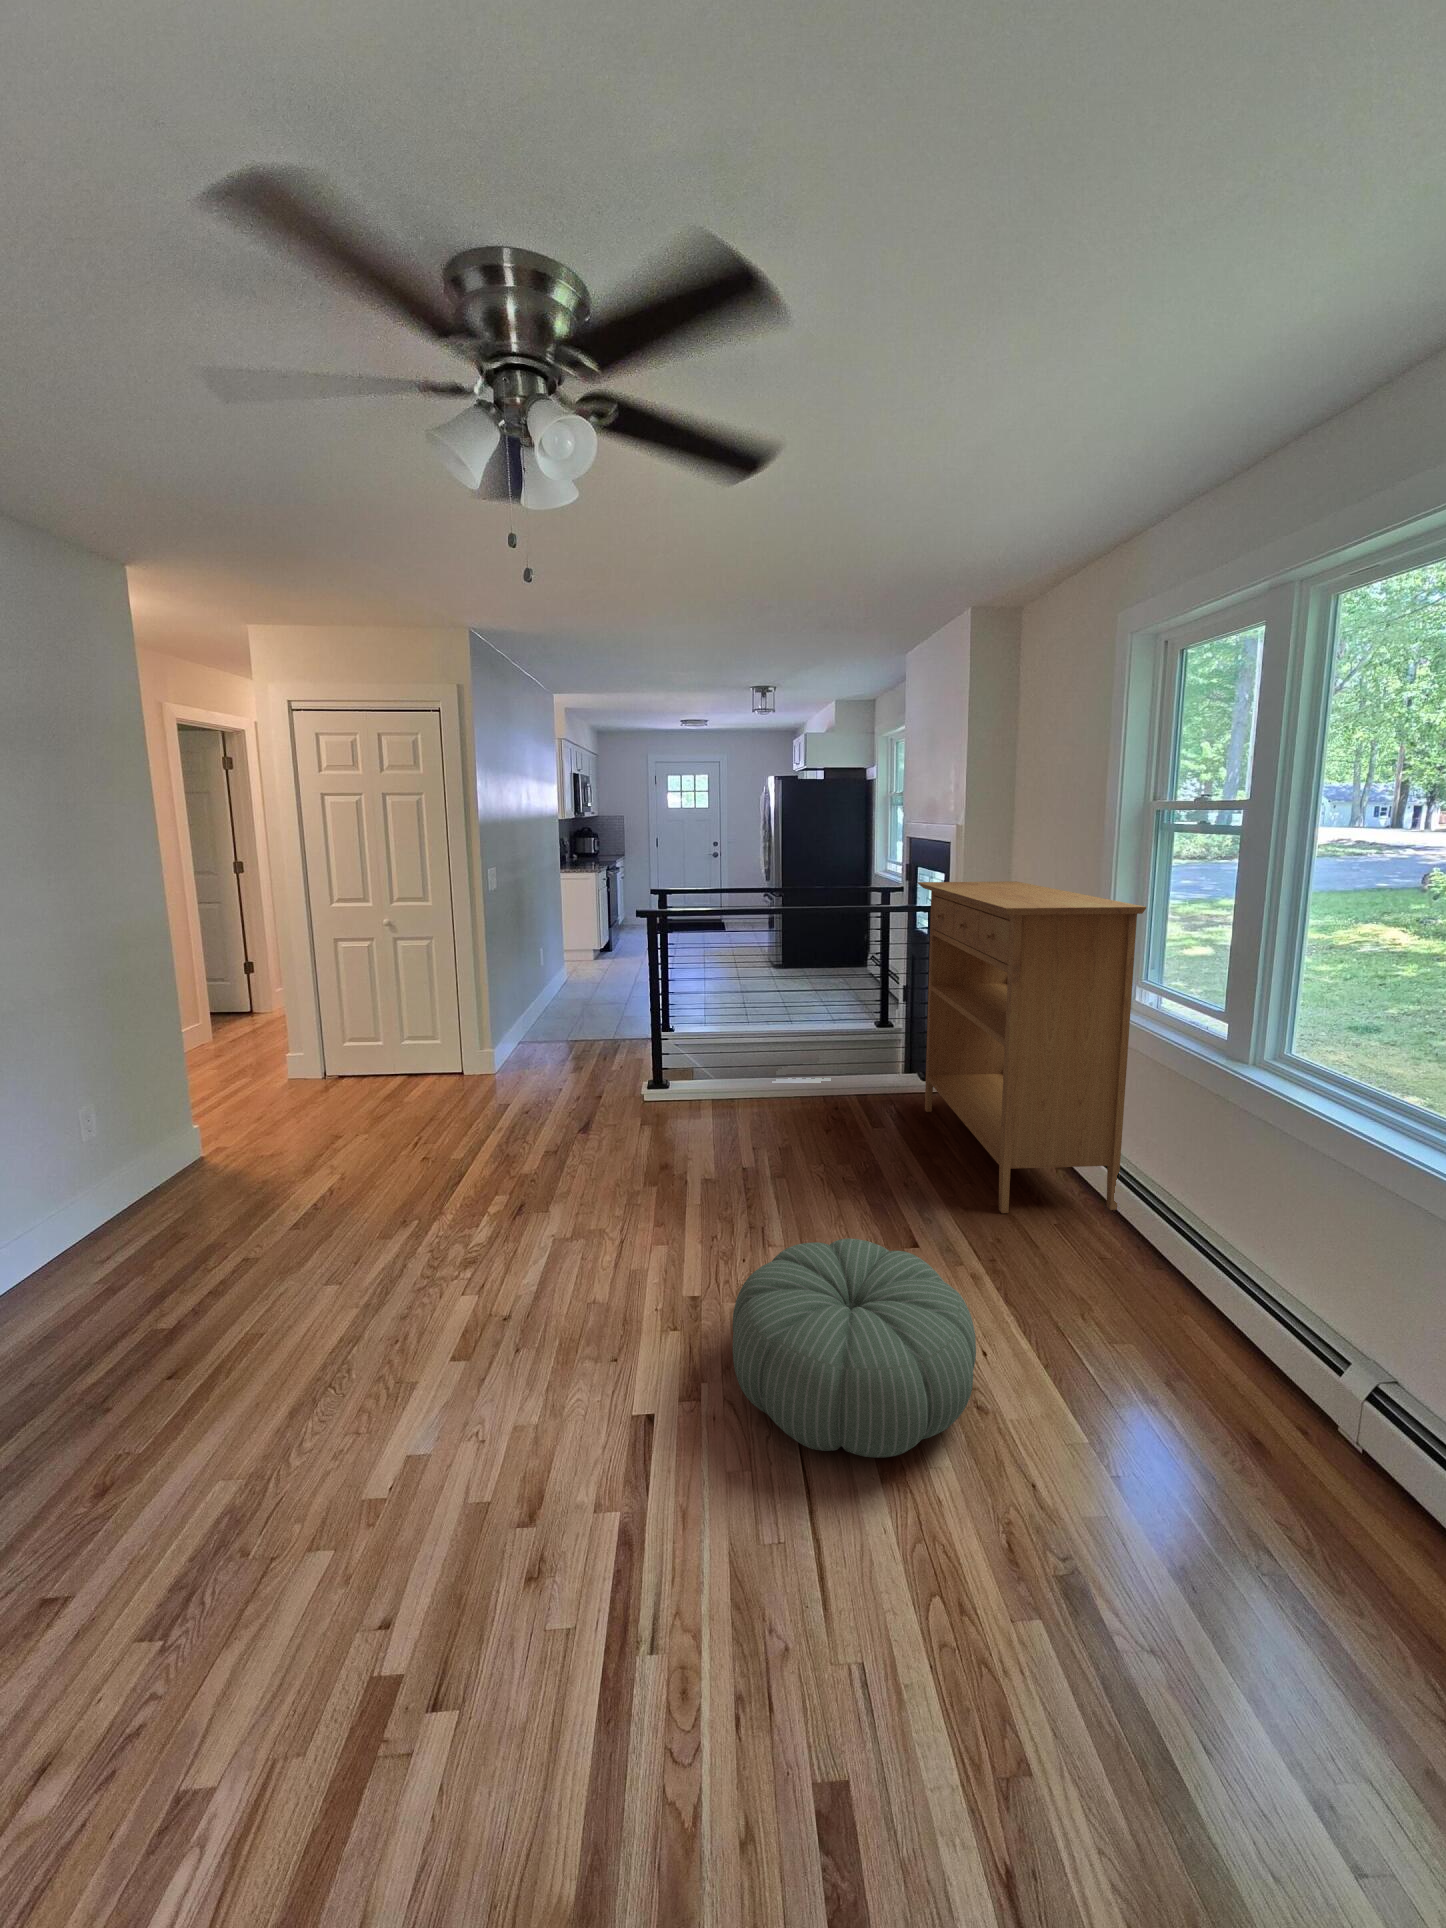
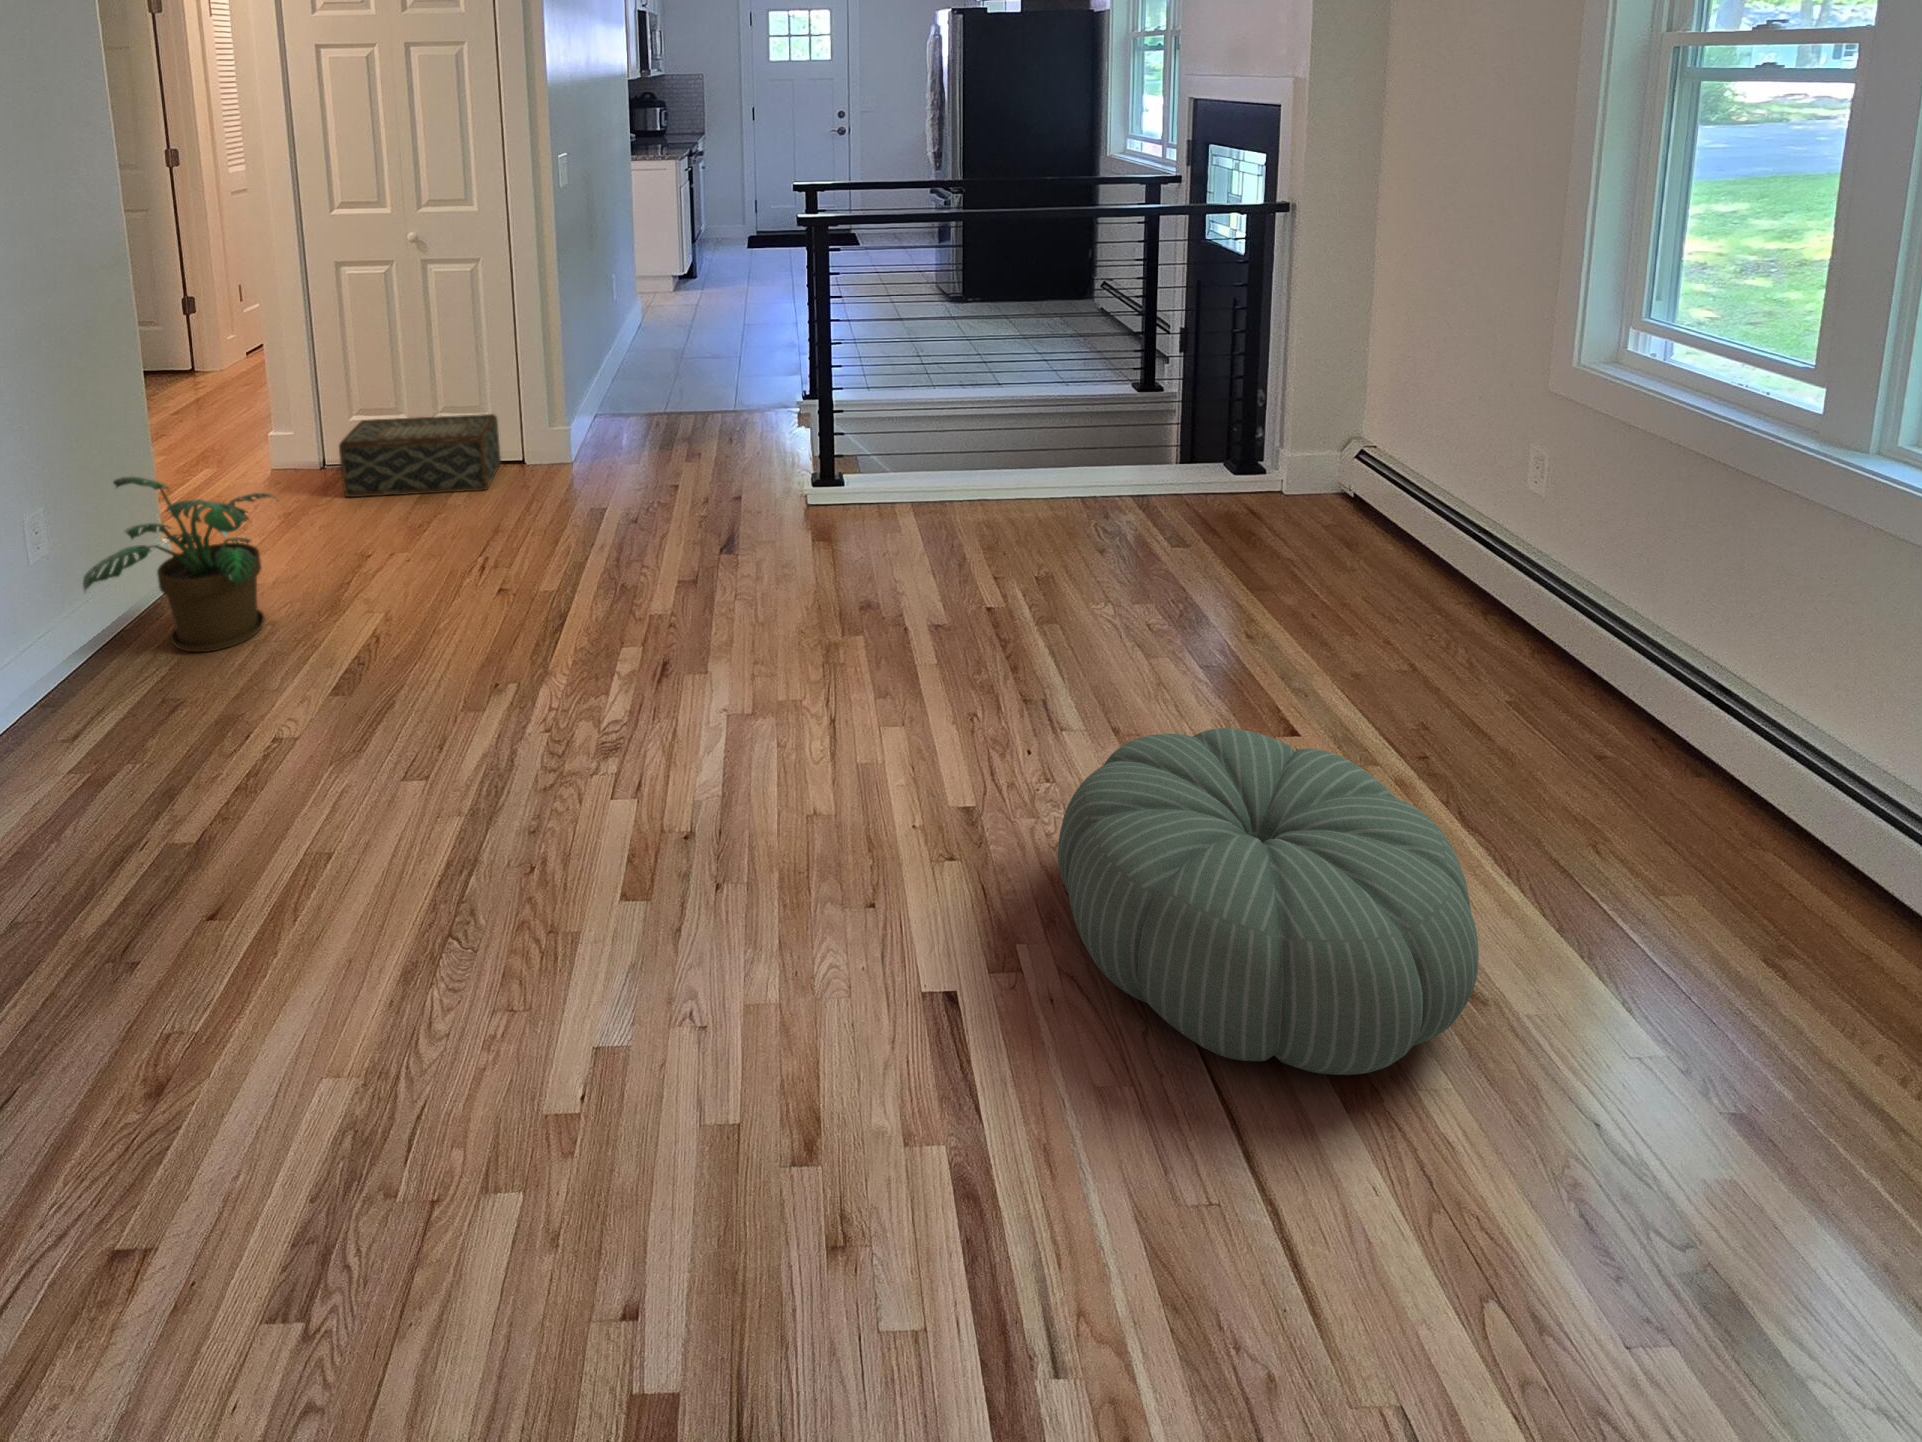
console table: present [917,881,1146,1213] -> none [1246,158,1696,686]
woven basket: none [332,1039,449,1095] -> present [339,414,501,497]
potted plant: none [123,1079,269,1200] -> present [83,477,275,652]

